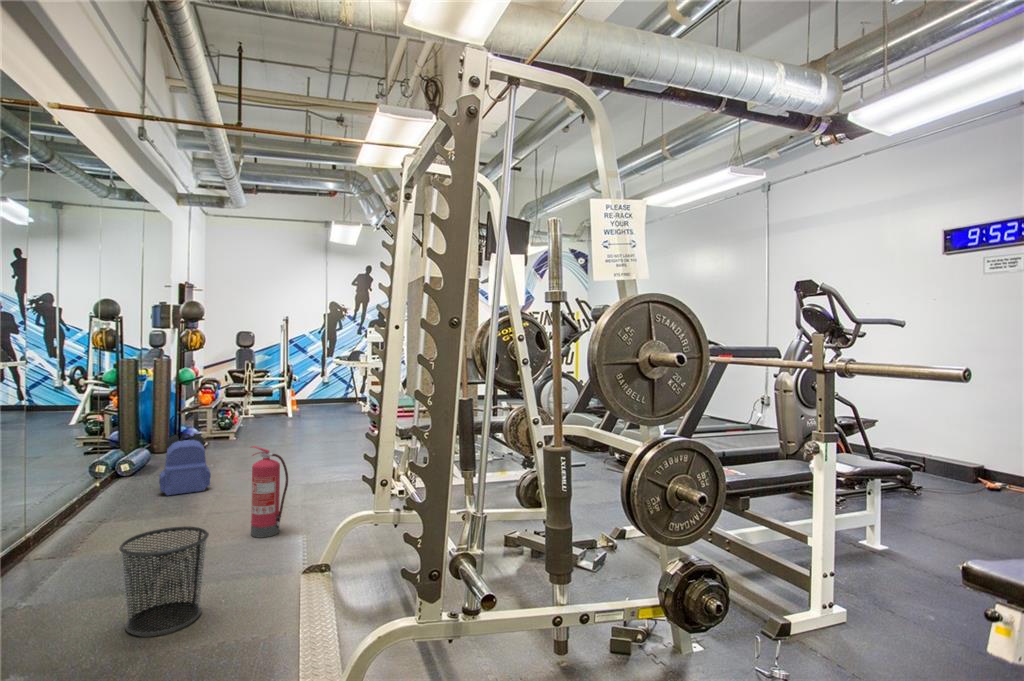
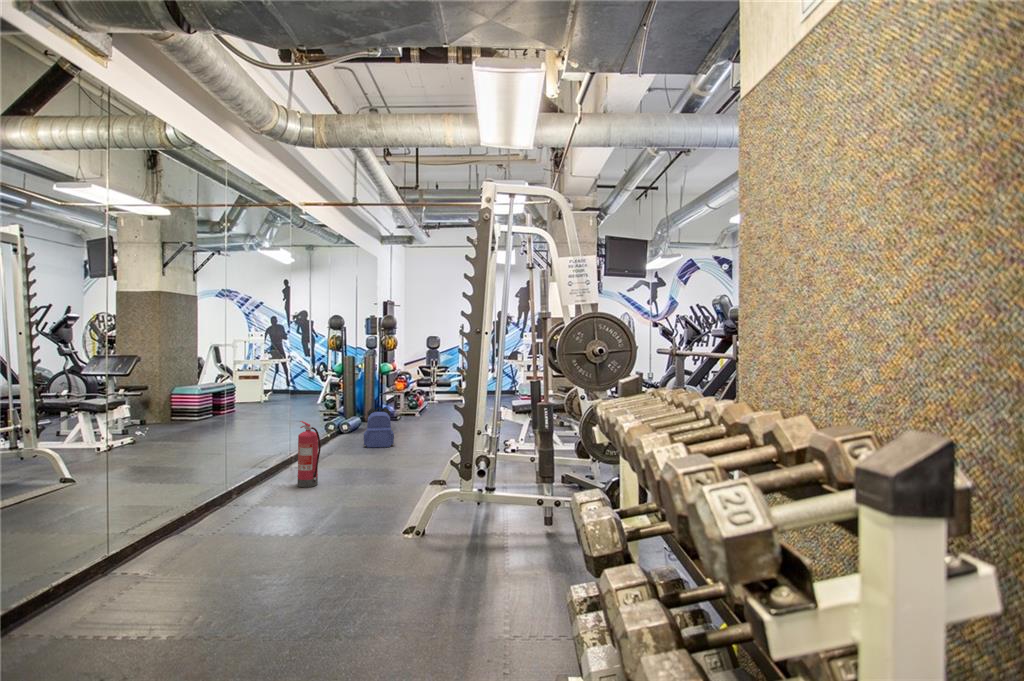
fire extinguisher: present [251,446,288,537] -> present [297,421,321,487]
waste bin: present [119,526,209,636] -> none [331,454,376,509]

